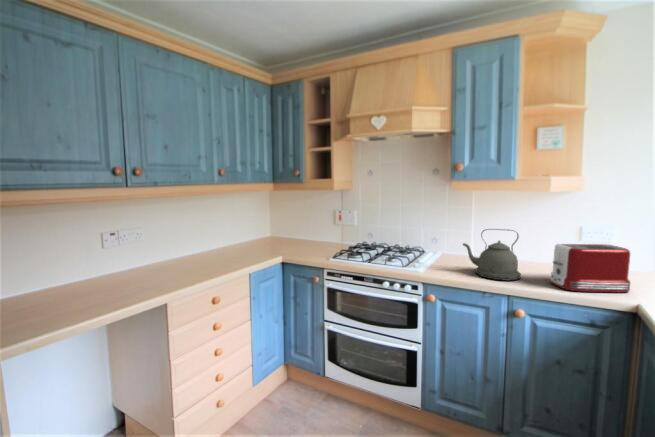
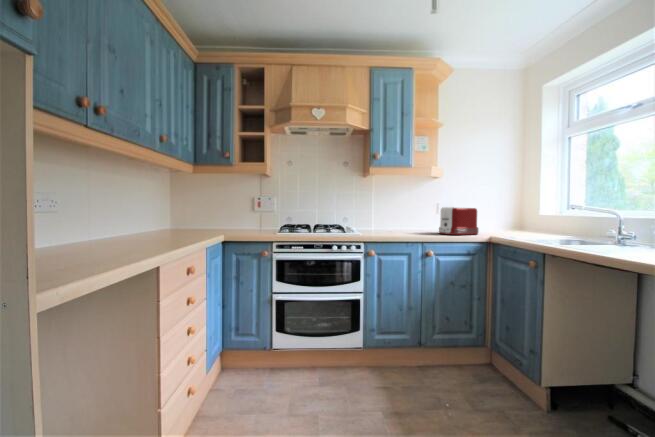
kettle: present [463,229,521,281] -> none [386,200,423,234]

